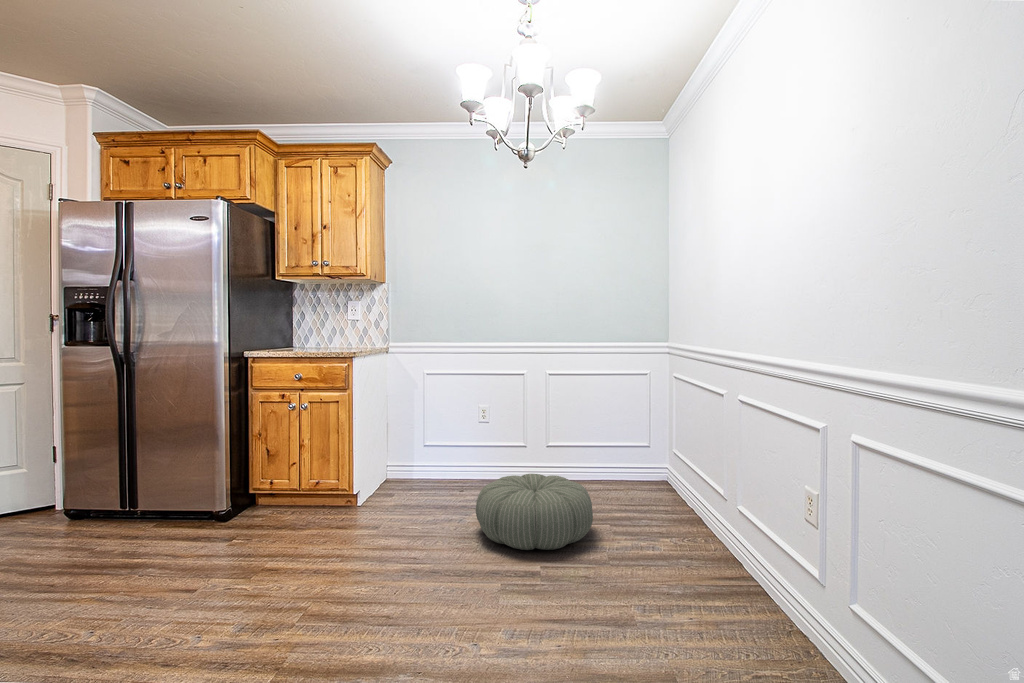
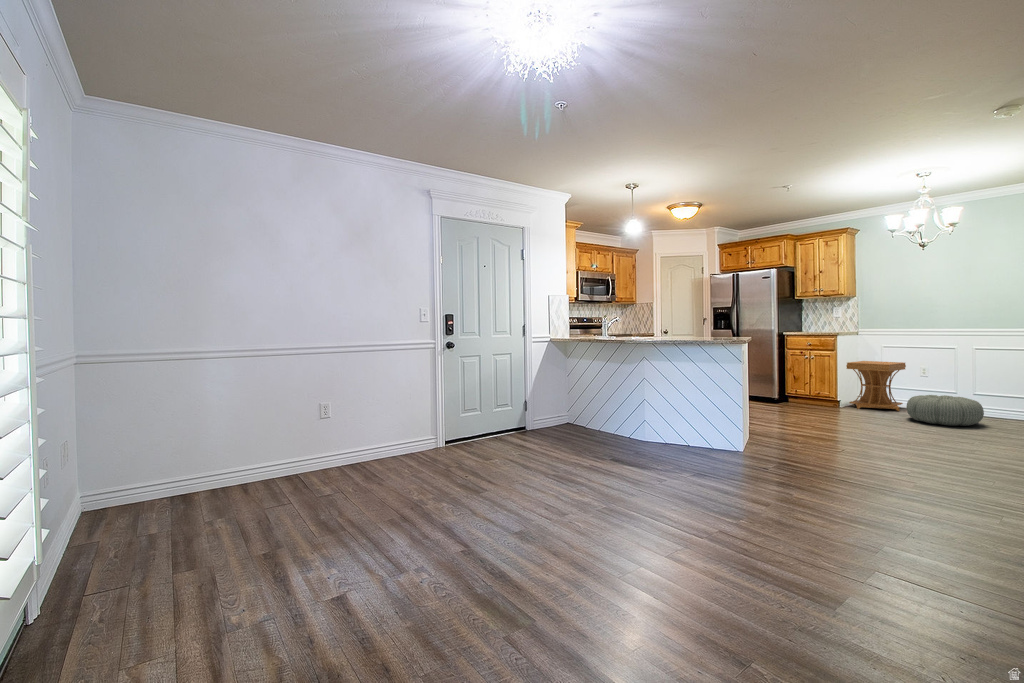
side table: none [368,405,462,513] -> present [846,361,906,411]

